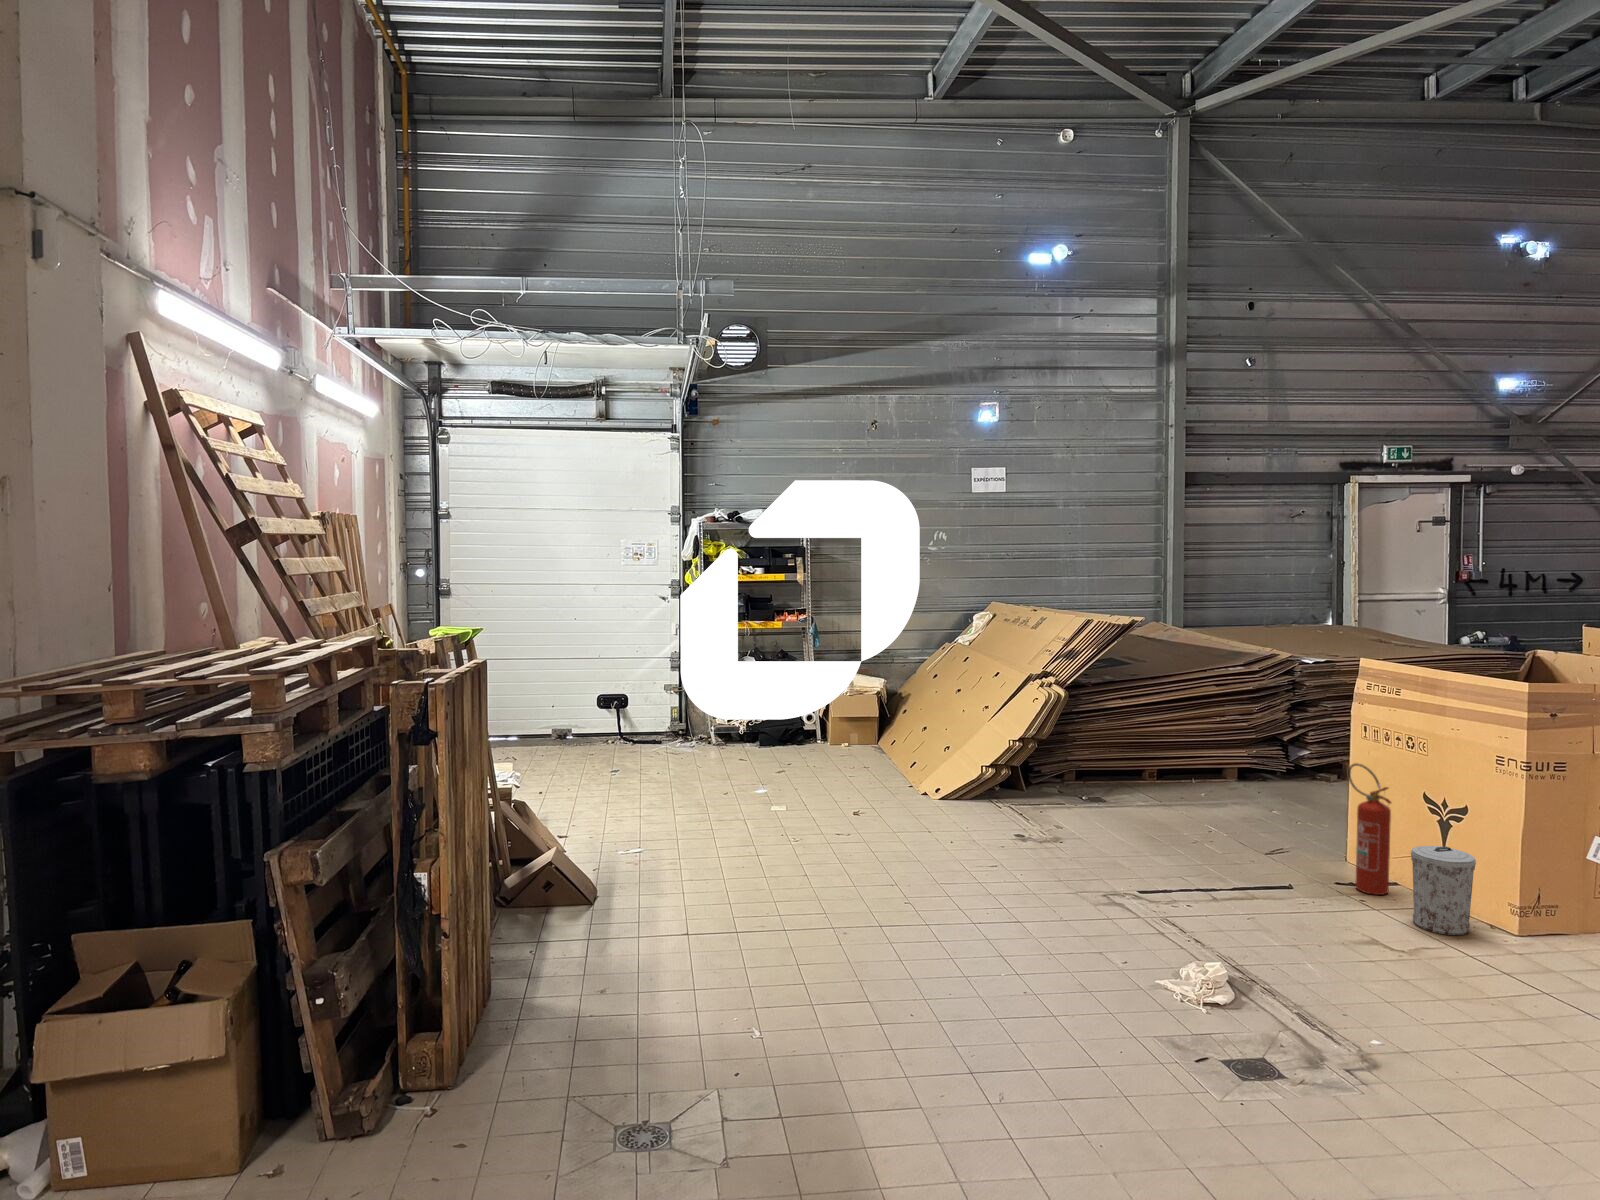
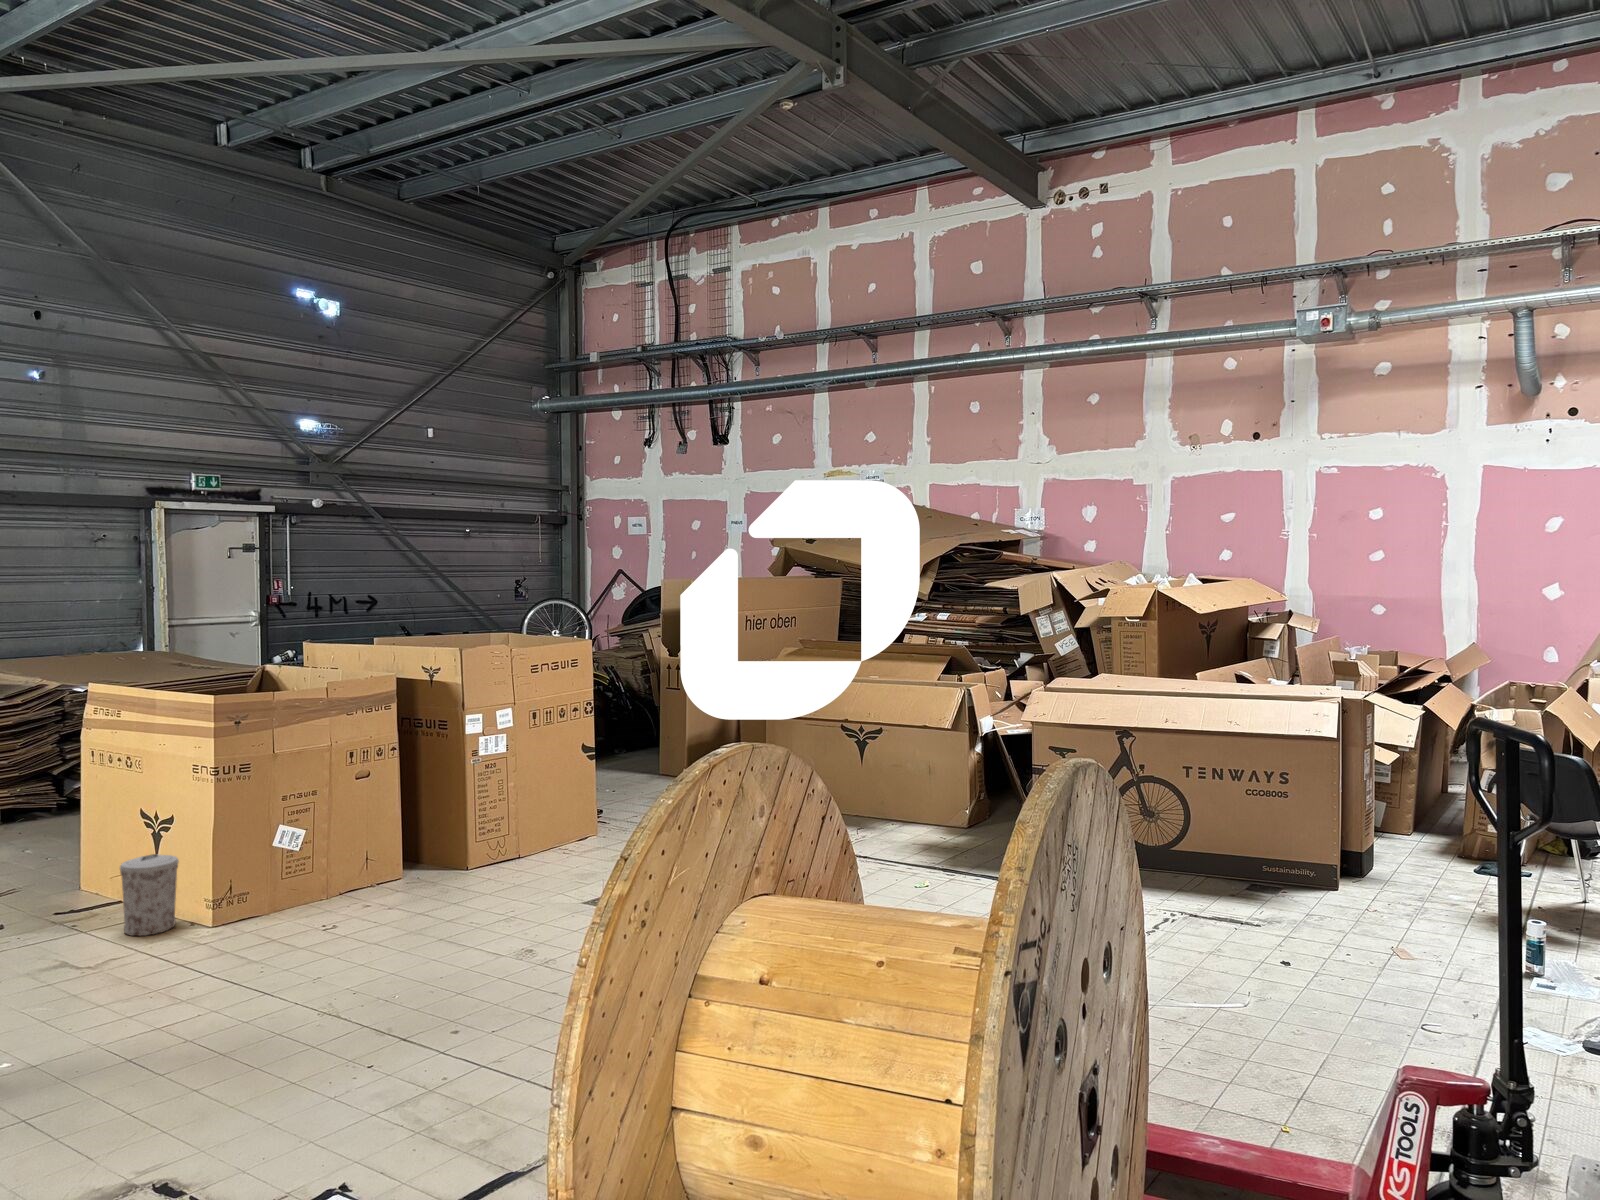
fire extinguisher: present [1348,763,1391,895] -> none [73,791,114,917]

